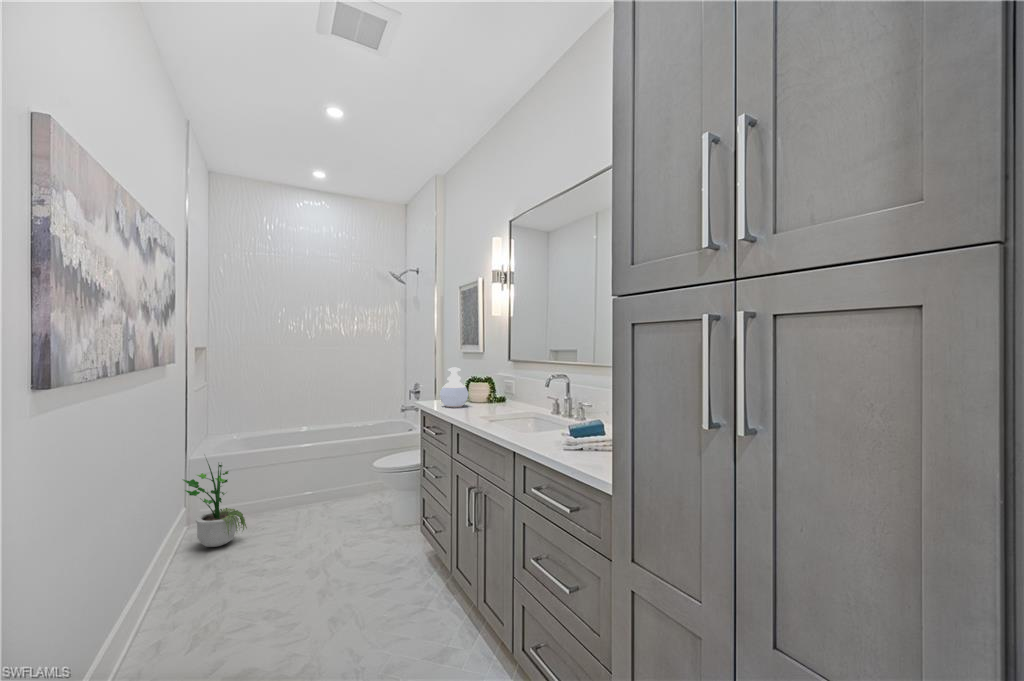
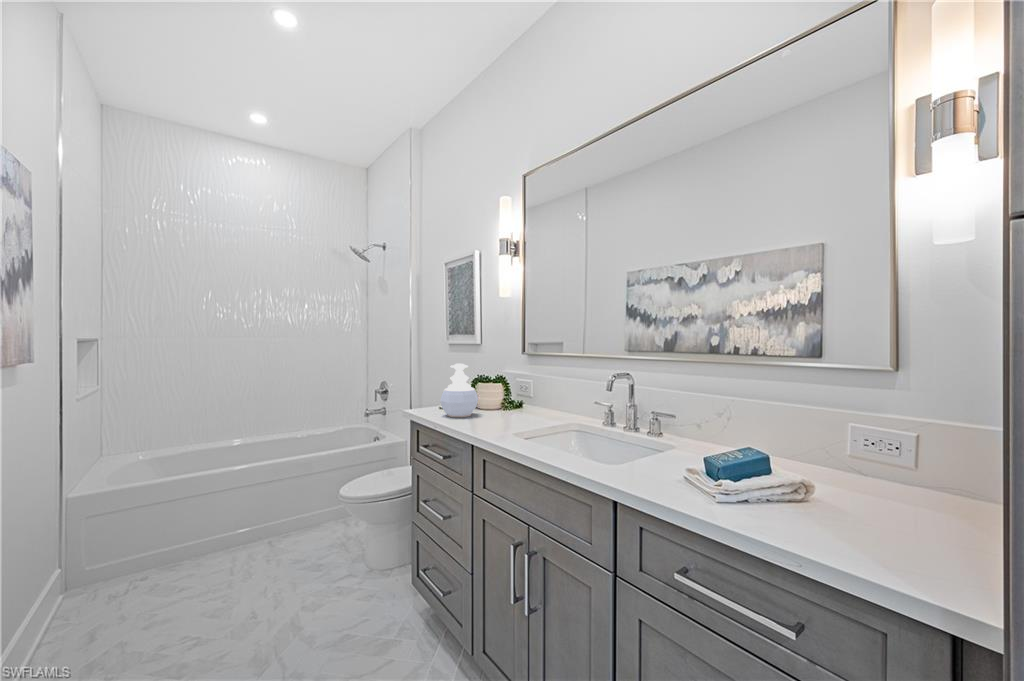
potted plant: present [183,459,247,547] -> none [50,488,159,626]

